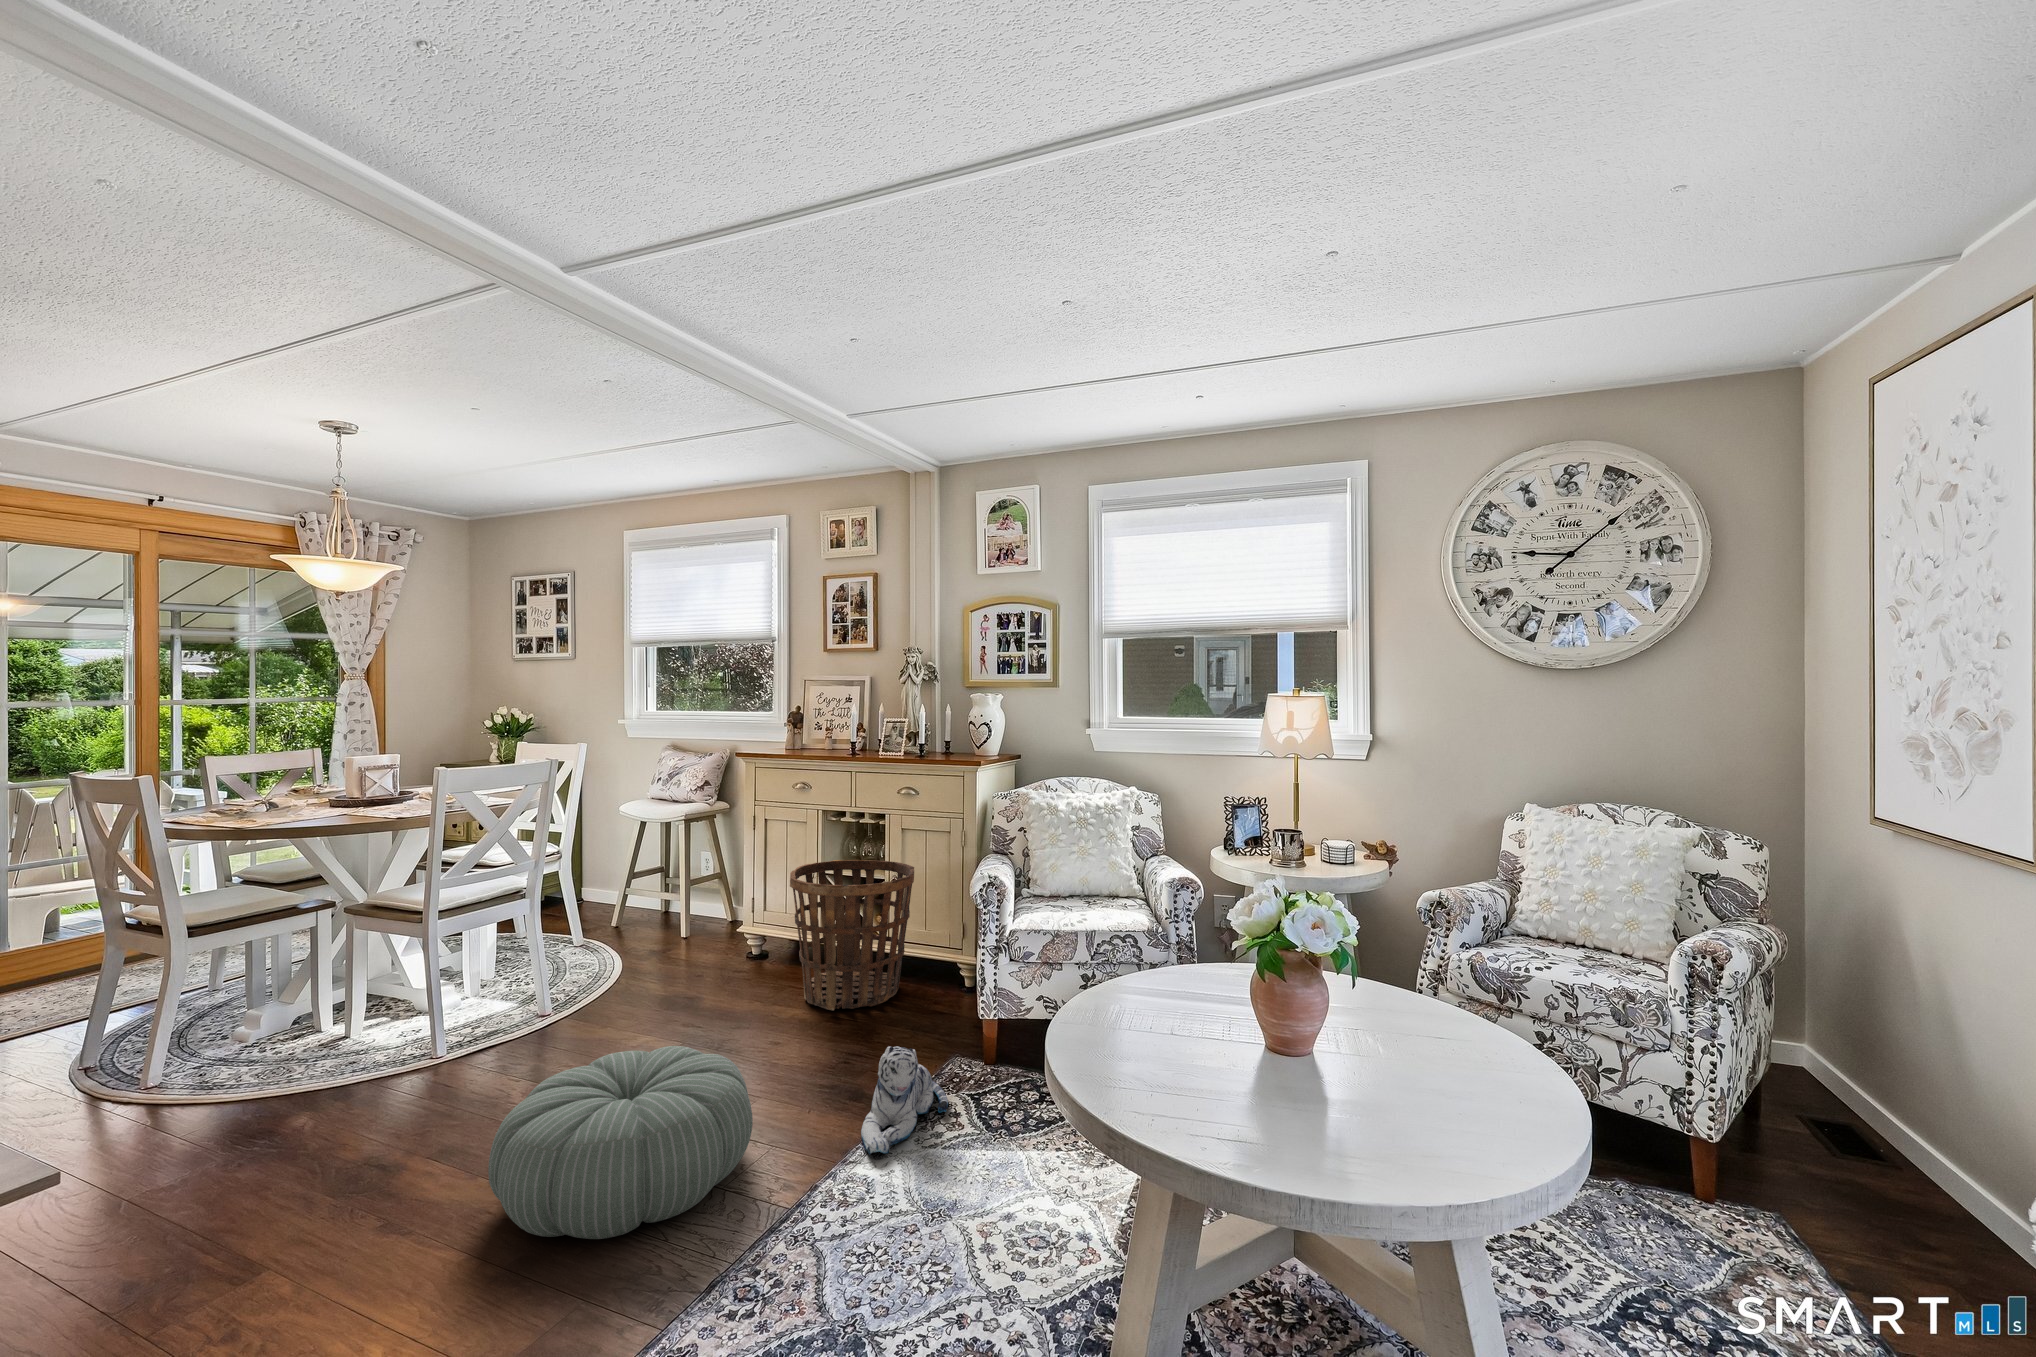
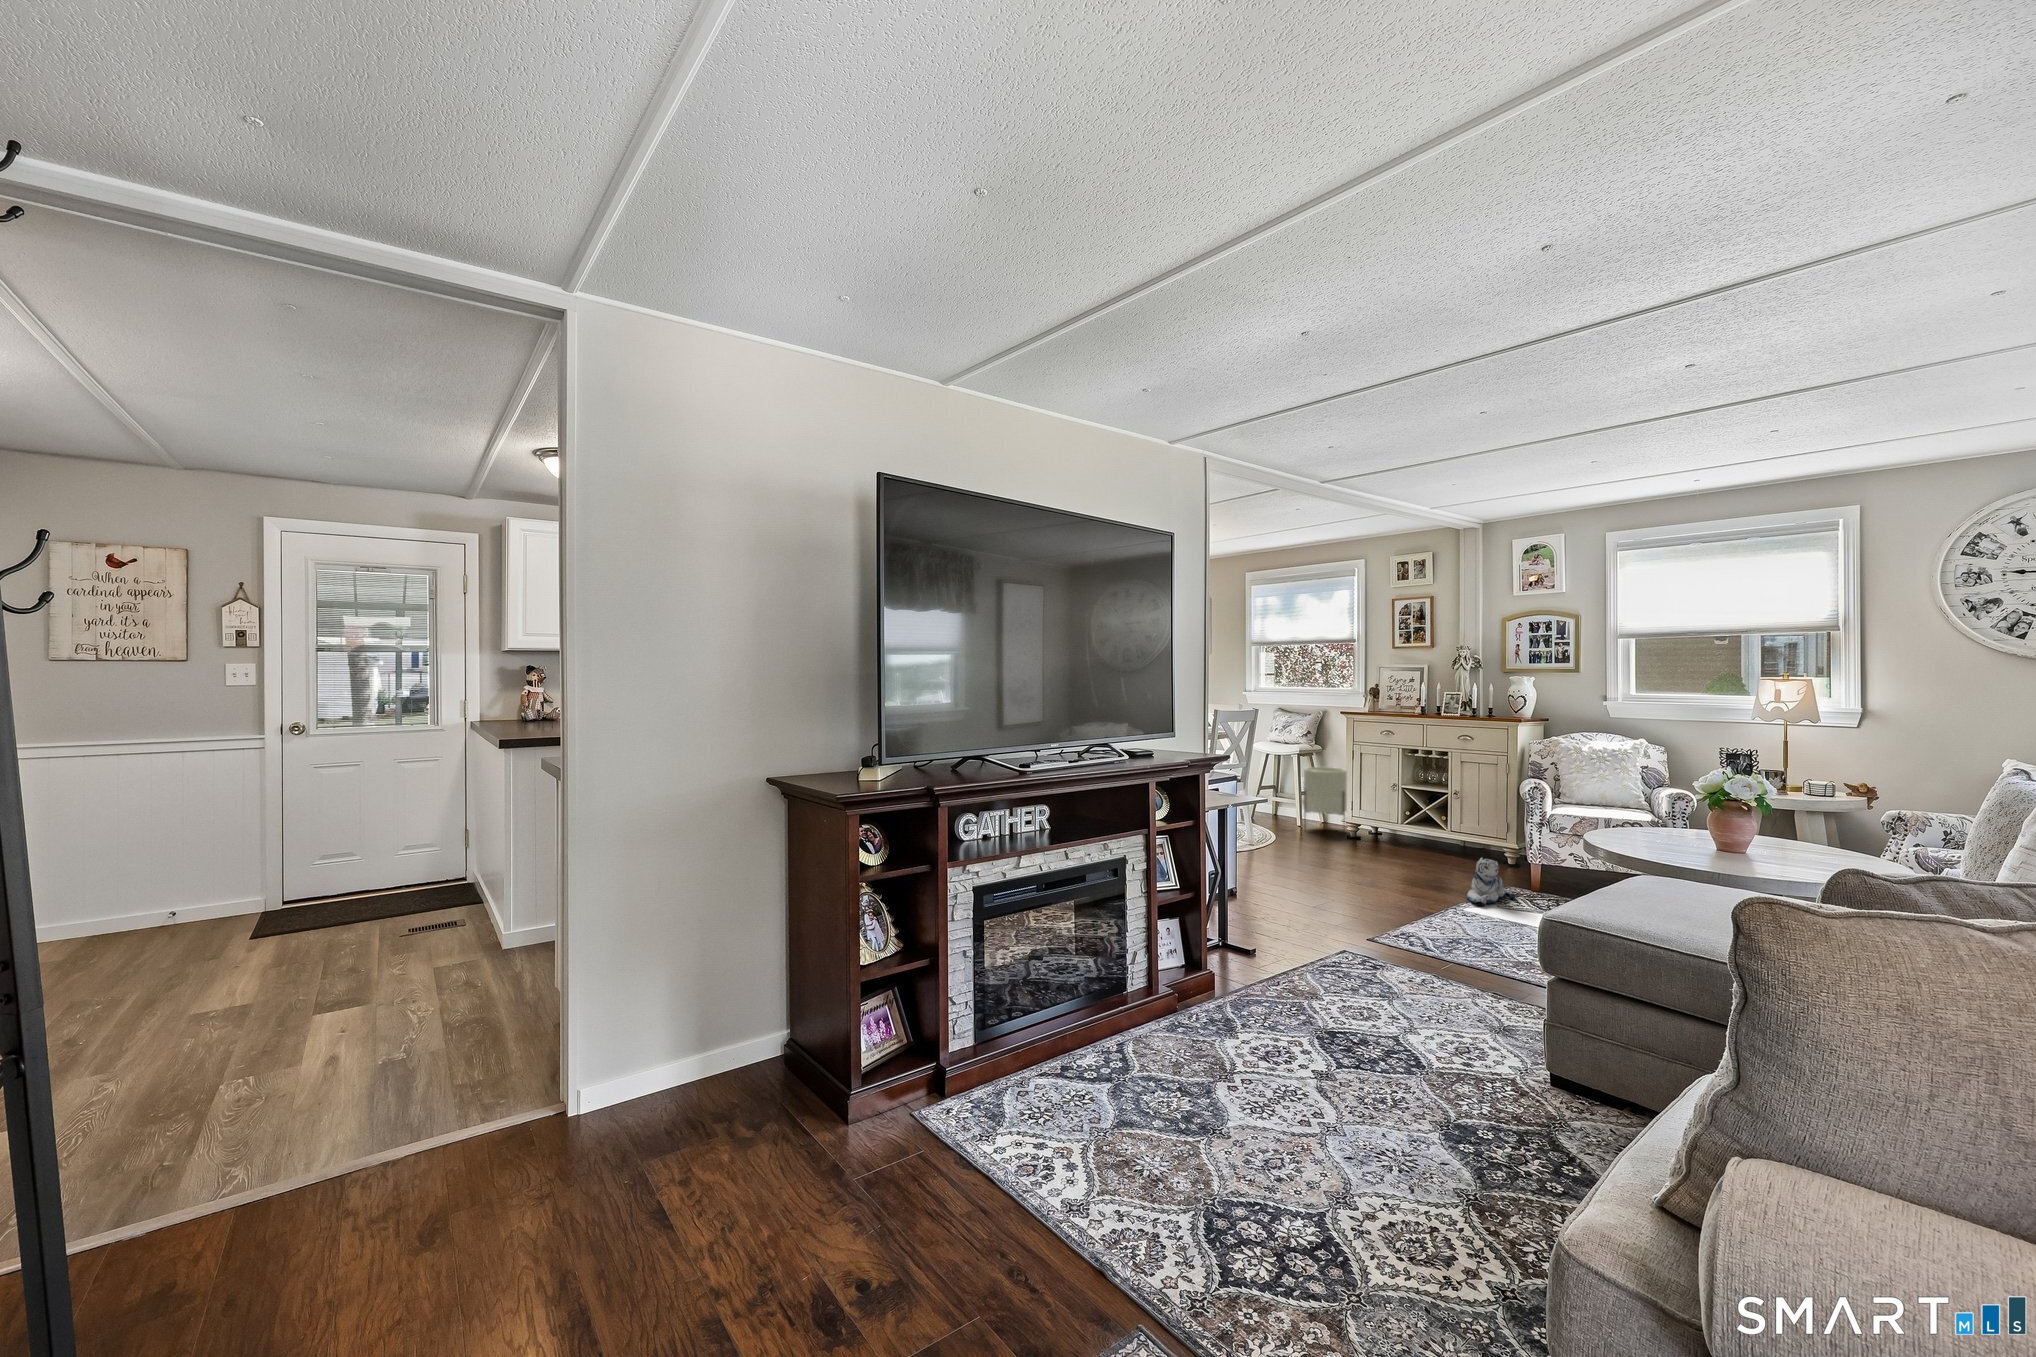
planter: none [676,841,748,953] -> present [1304,767,1347,832]
basket: present [790,860,914,1010] -> none [1392,778,1474,862]
pouf: present [488,1046,753,1239] -> none [1299,842,1414,904]

